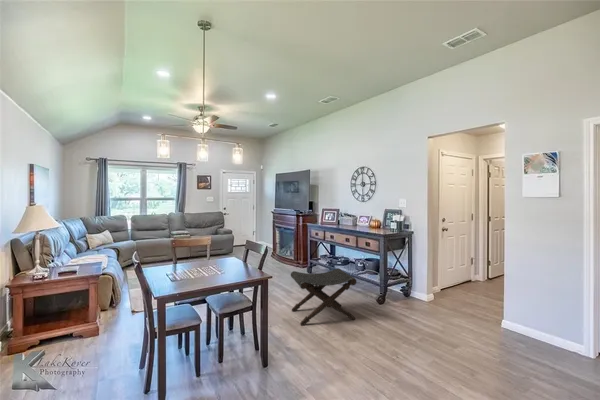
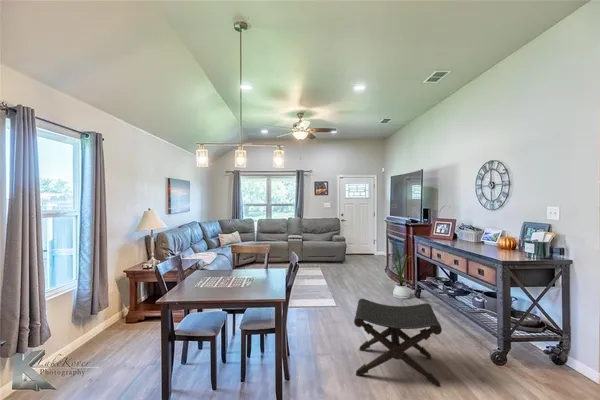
house plant: none [288,233,307,275] -> present [393,247,411,299]

